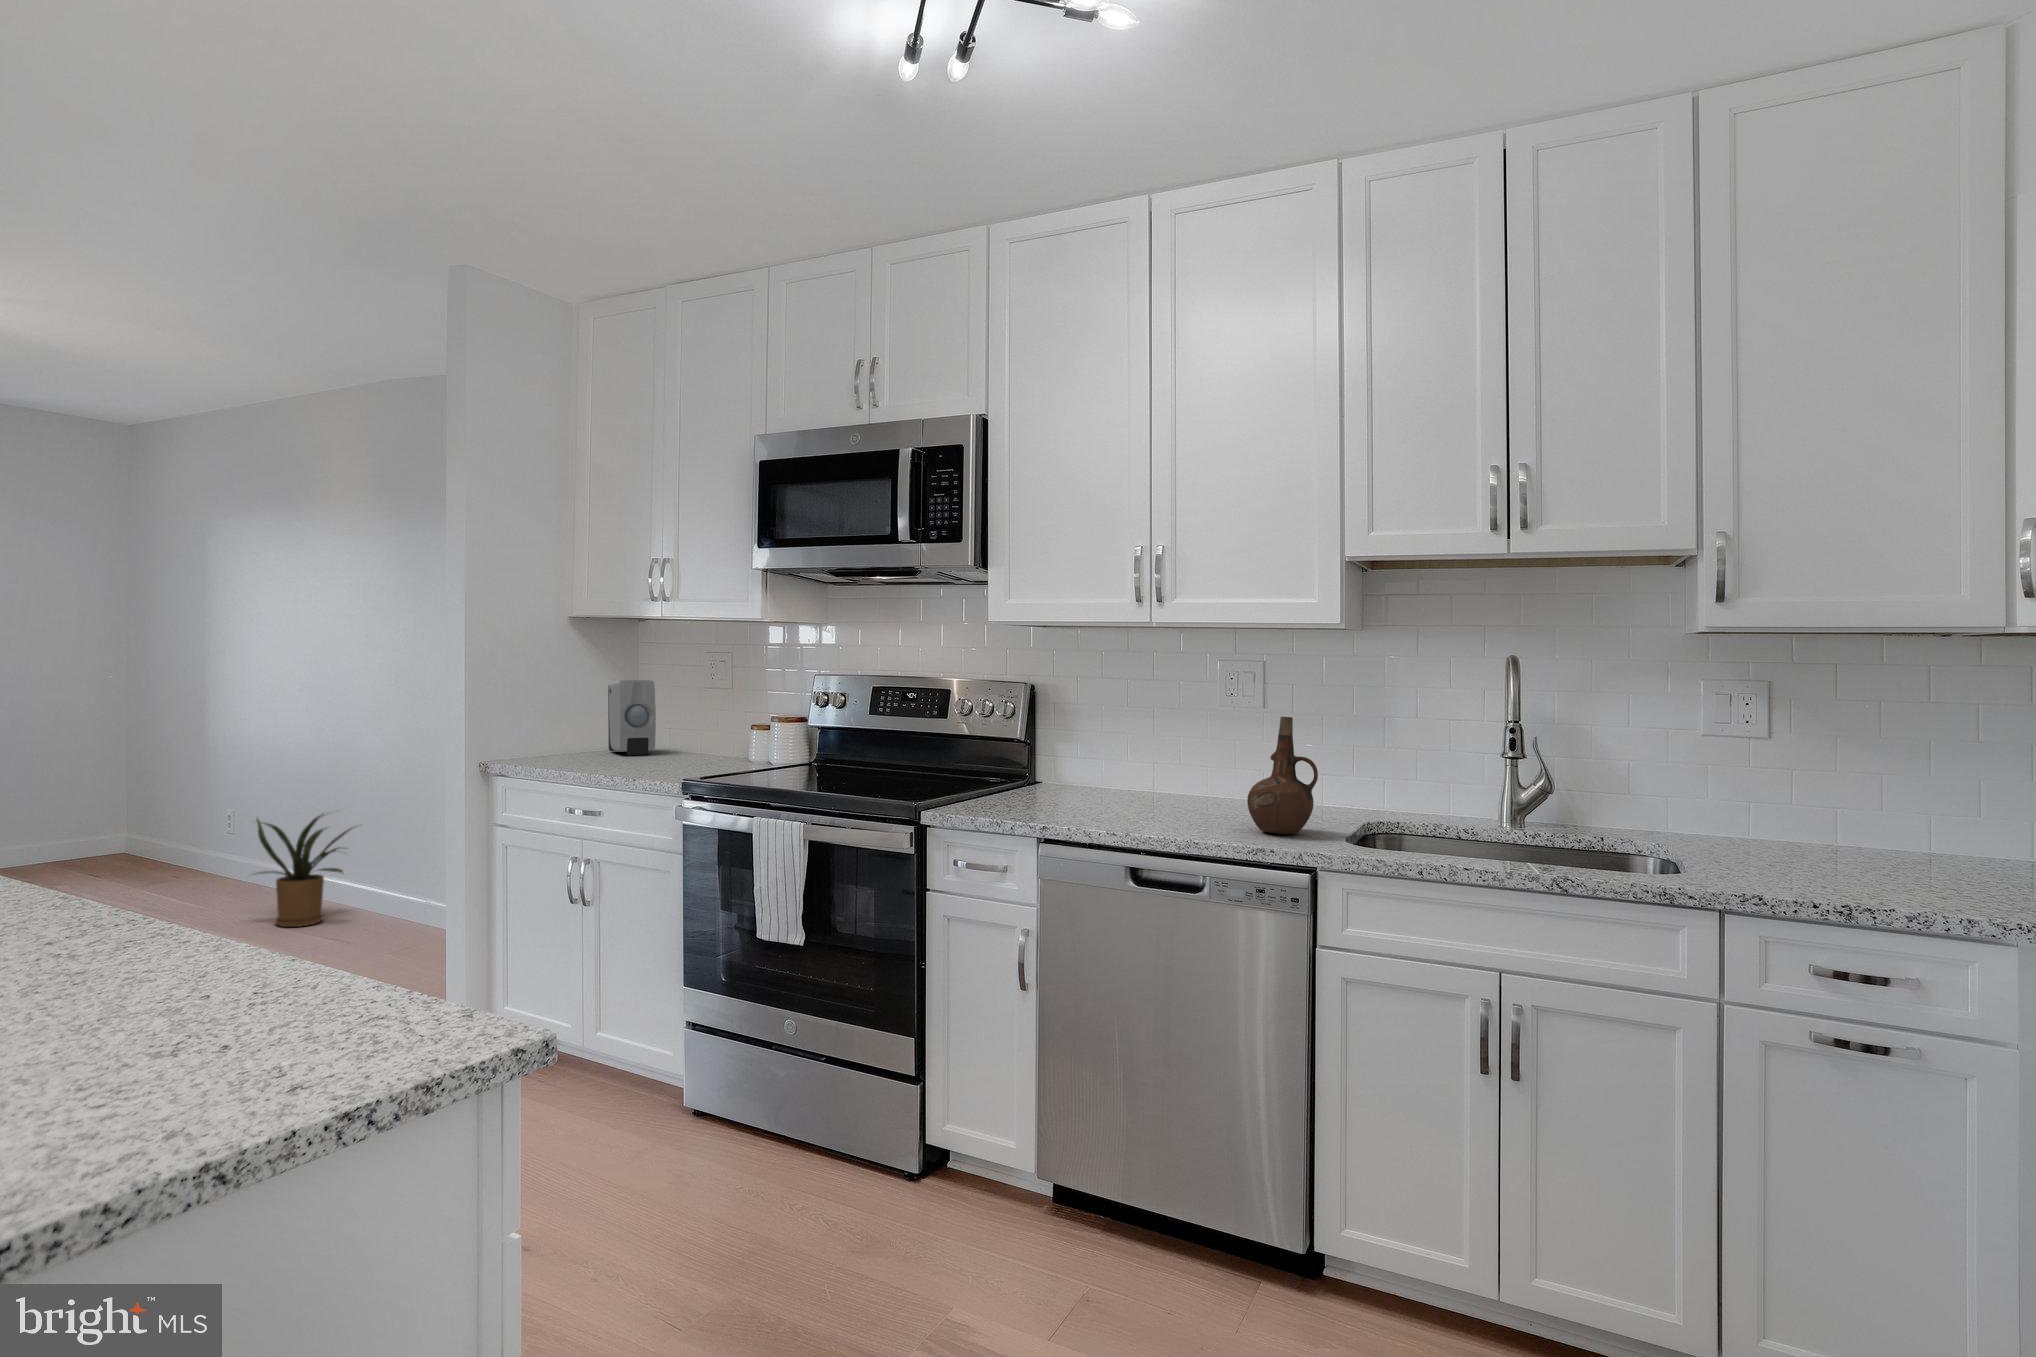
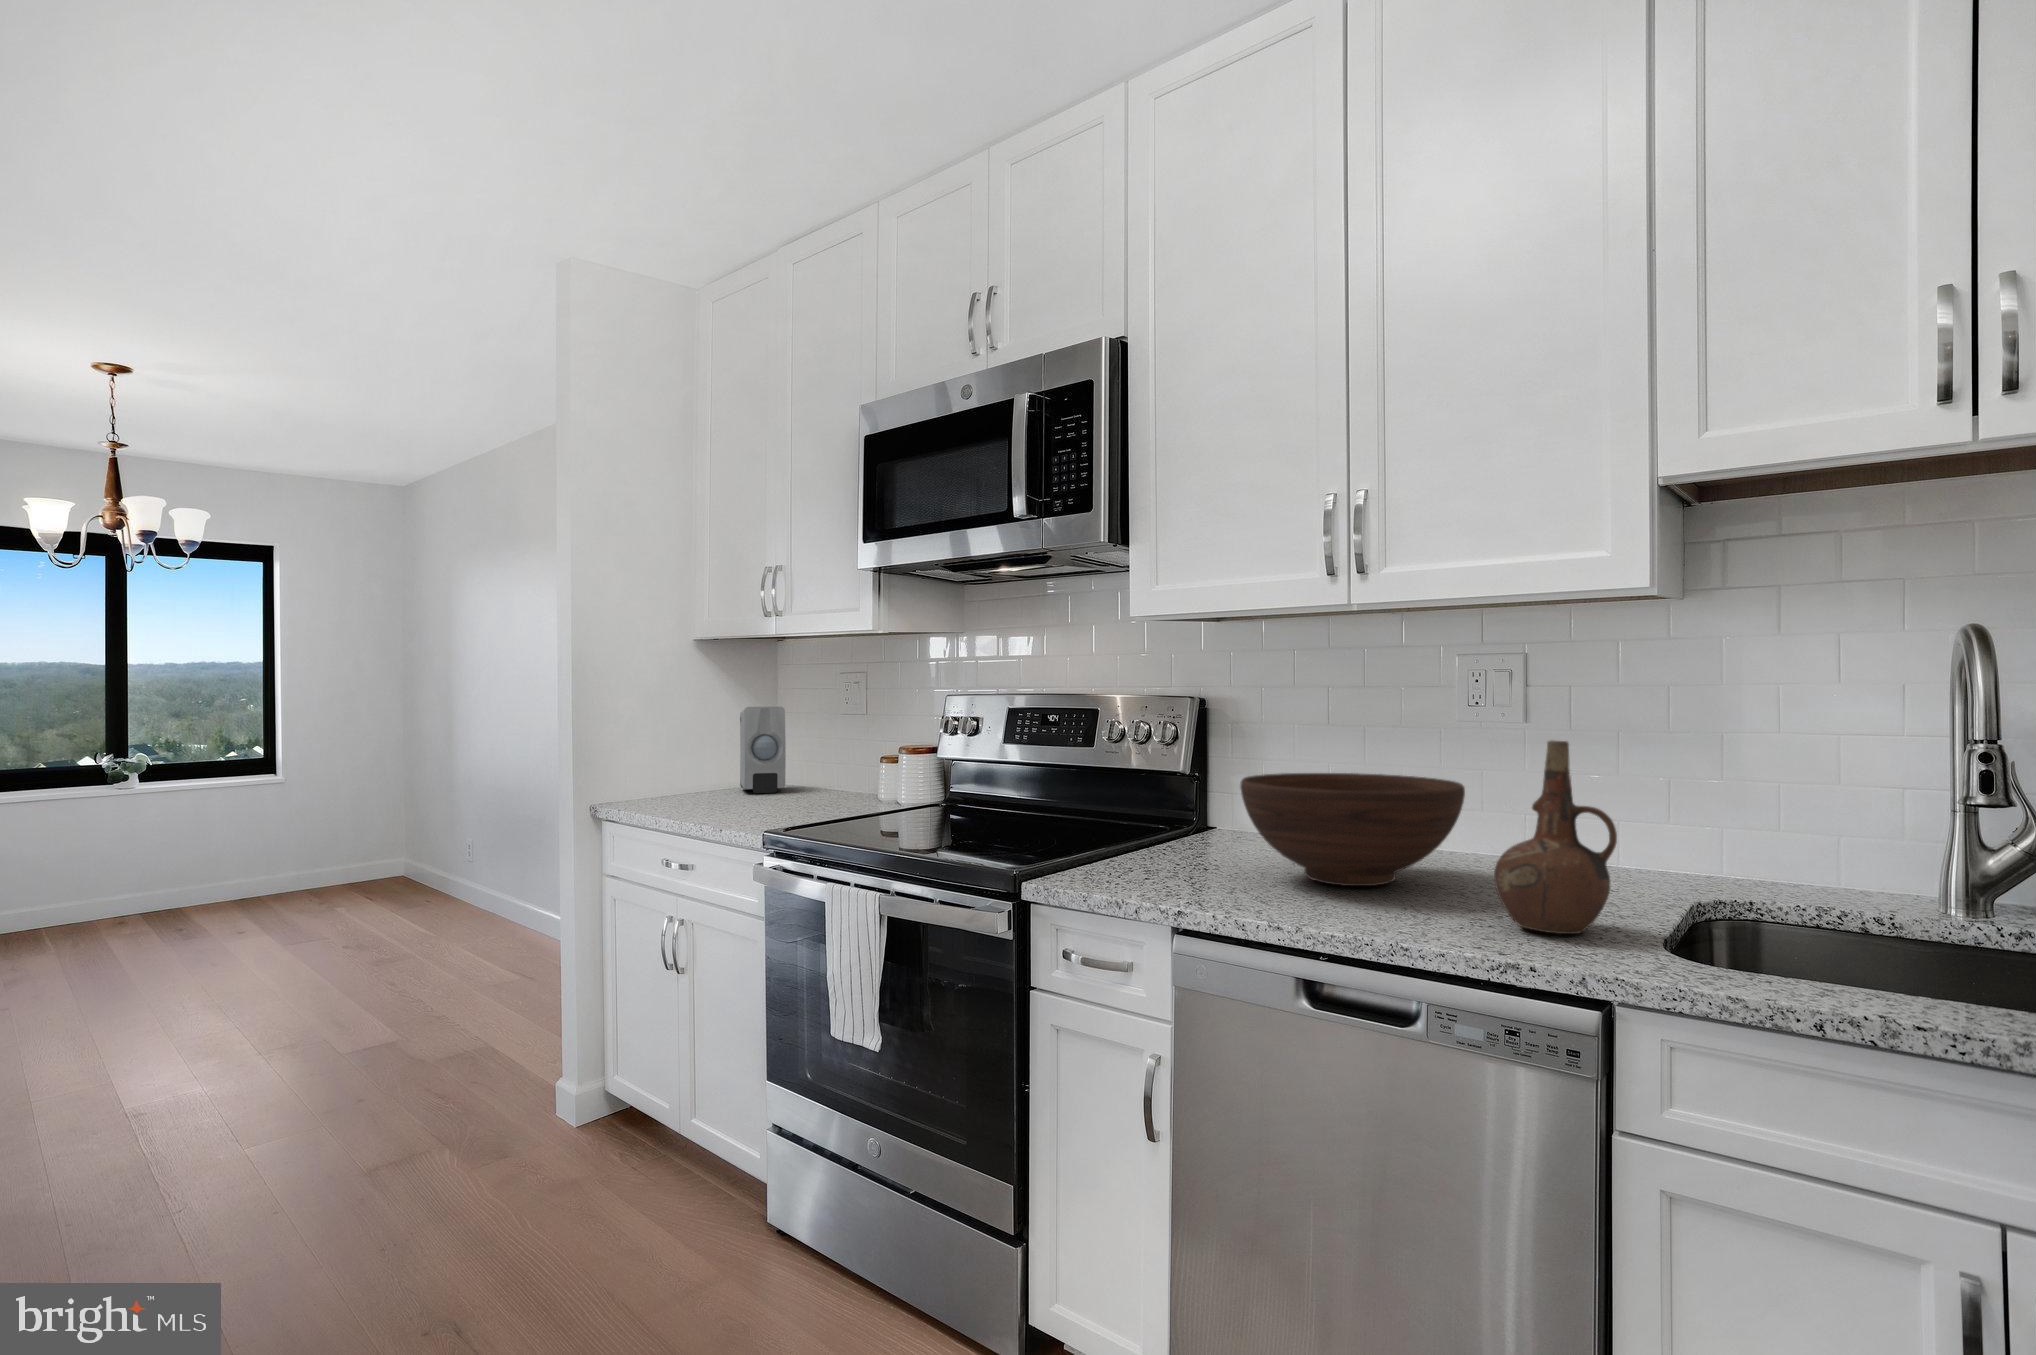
fruit bowl: none [1078,737,1224,812] -> present [1240,773,1465,886]
house plant: present [256,813,352,927] -> none [454,846,564,966]

